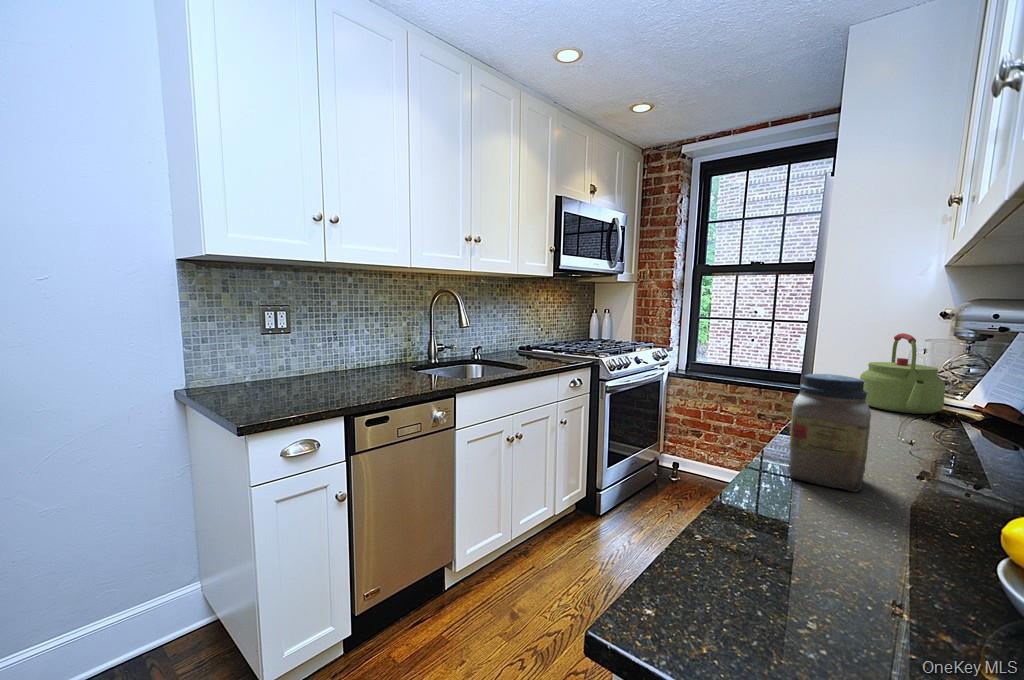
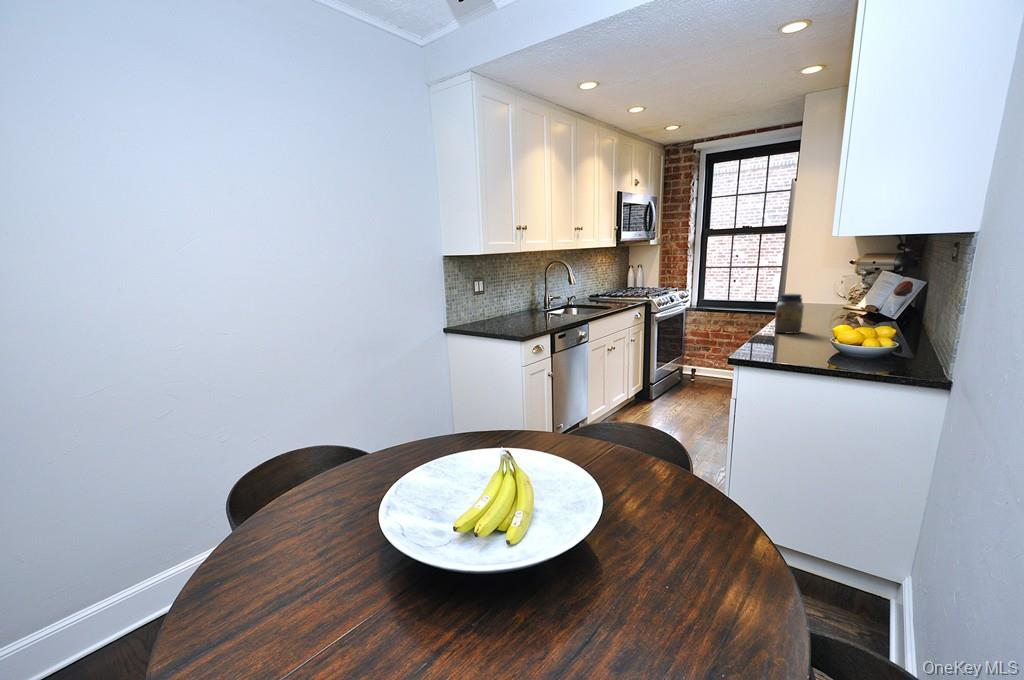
kettle: present [860,333,945,414] -> none [807,274,847,314]

